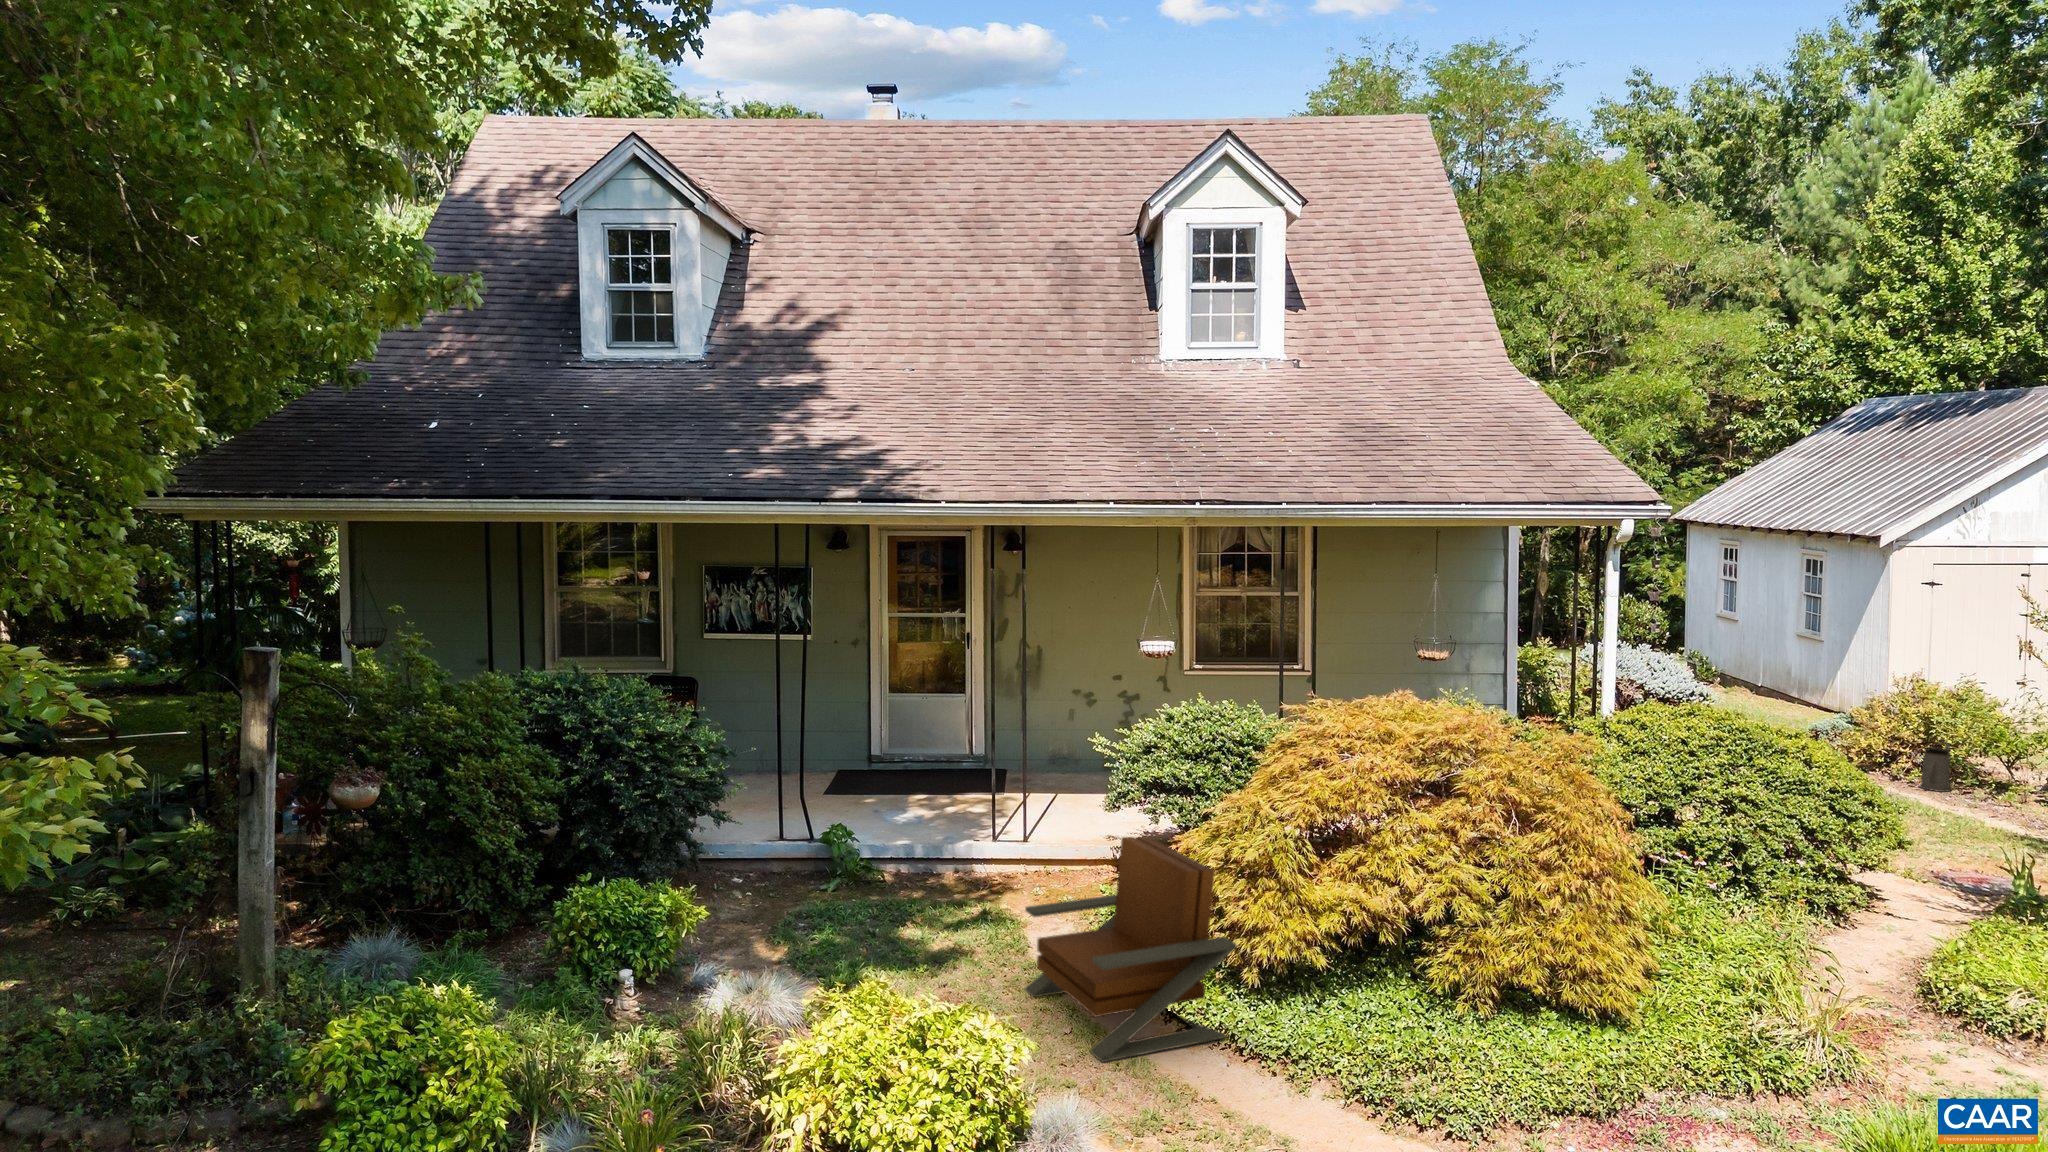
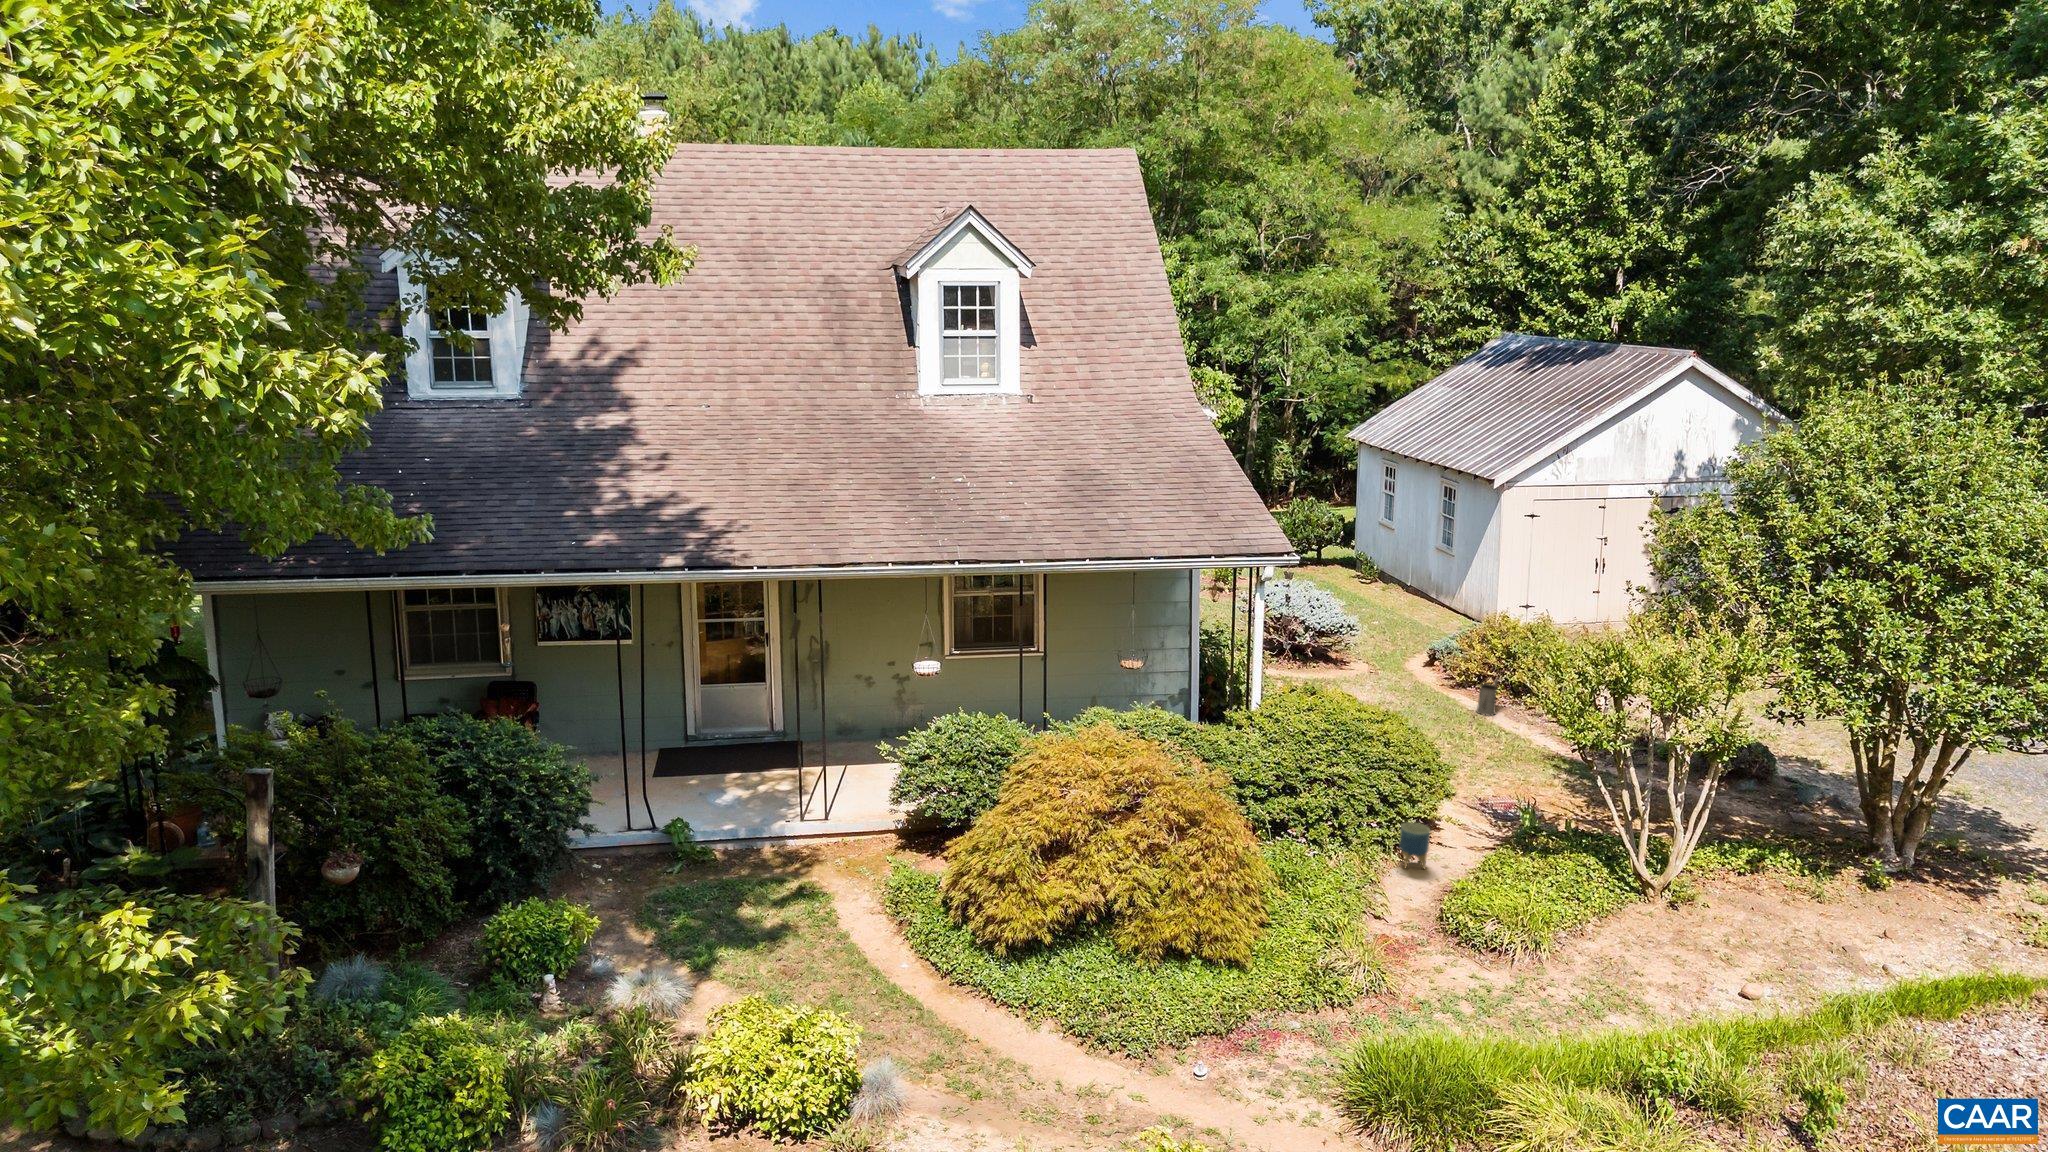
lounge chair: present [1025,837,1237,1062] -> none [838,849,991,1025]
planter: none [1847,876,1899,946] -> present [1399,823,1430,869]

